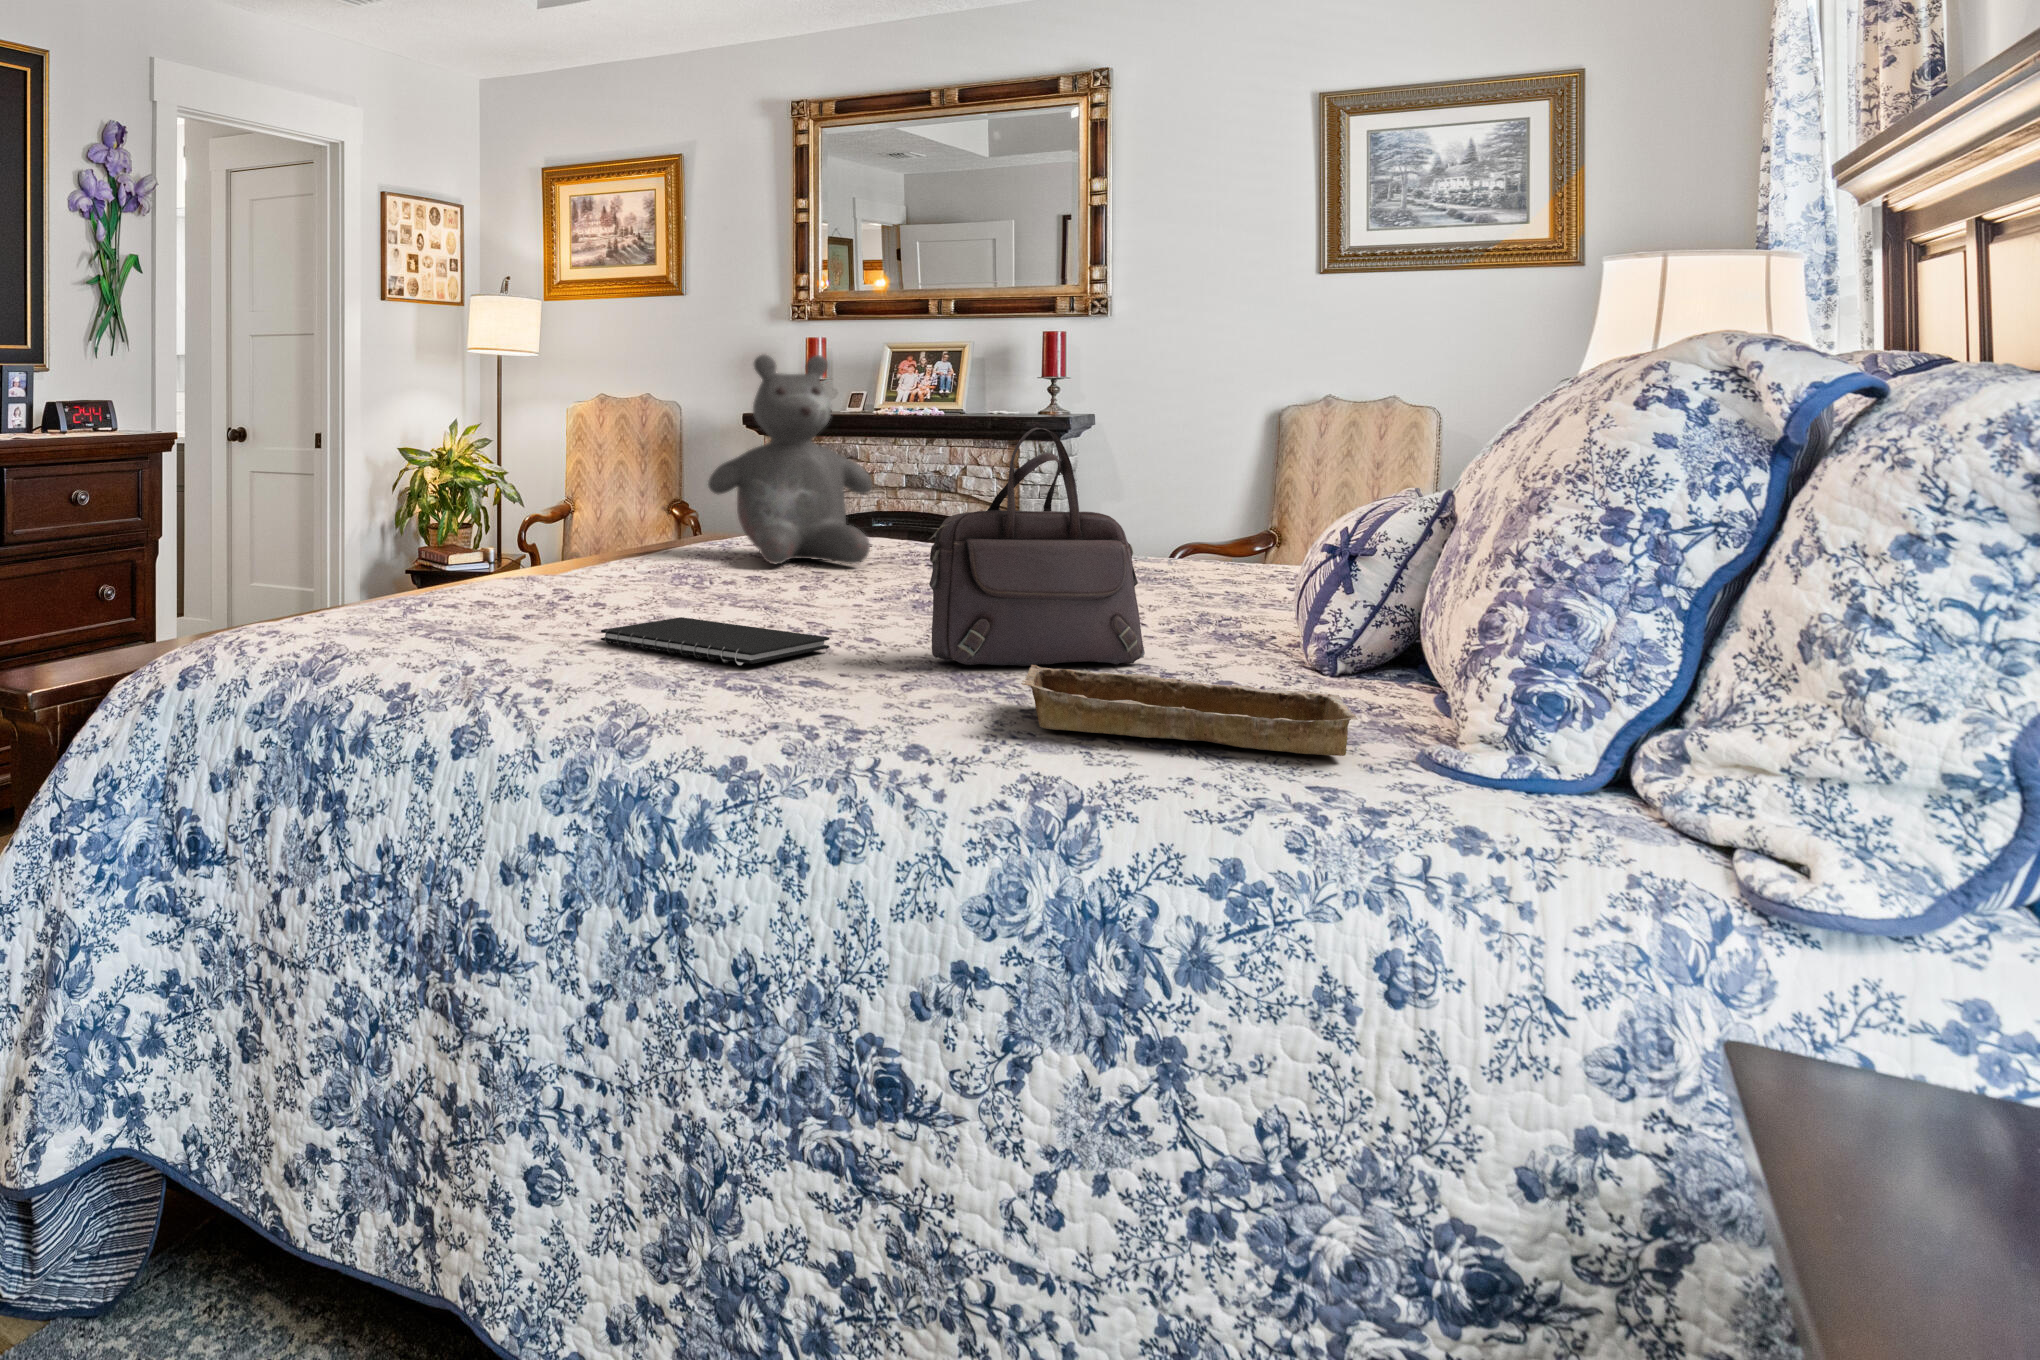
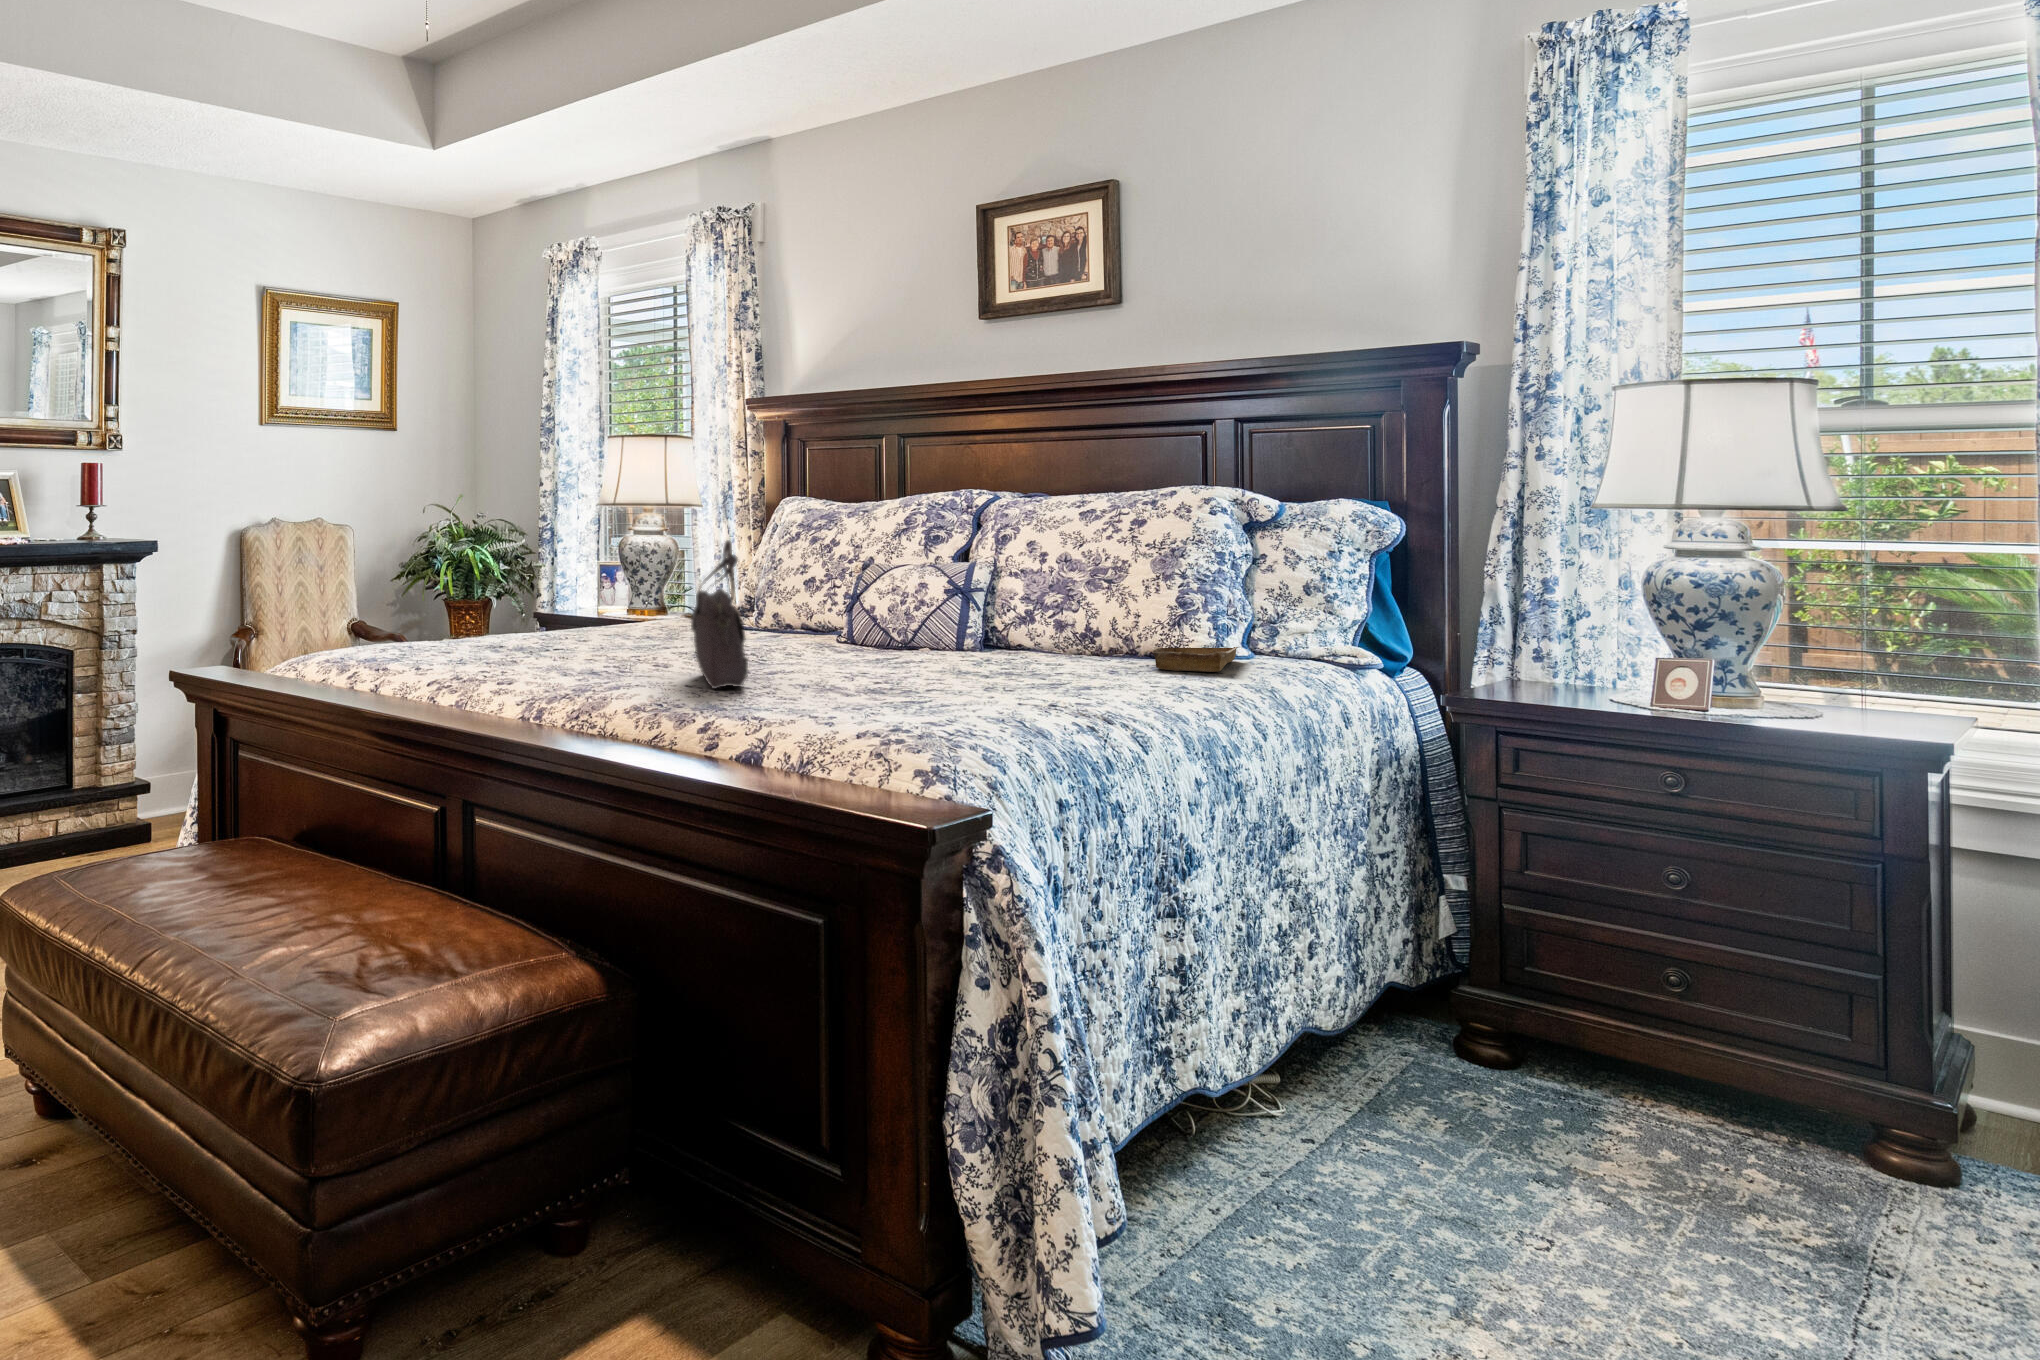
teddy bear: present [708,355,873,564] -> none [556,492,665,660]
handbag: present [929,428,1145,666] -> present [691,540,748,689]
notebook: present [601,617,830,665] -> none [953,668,1098,696]

